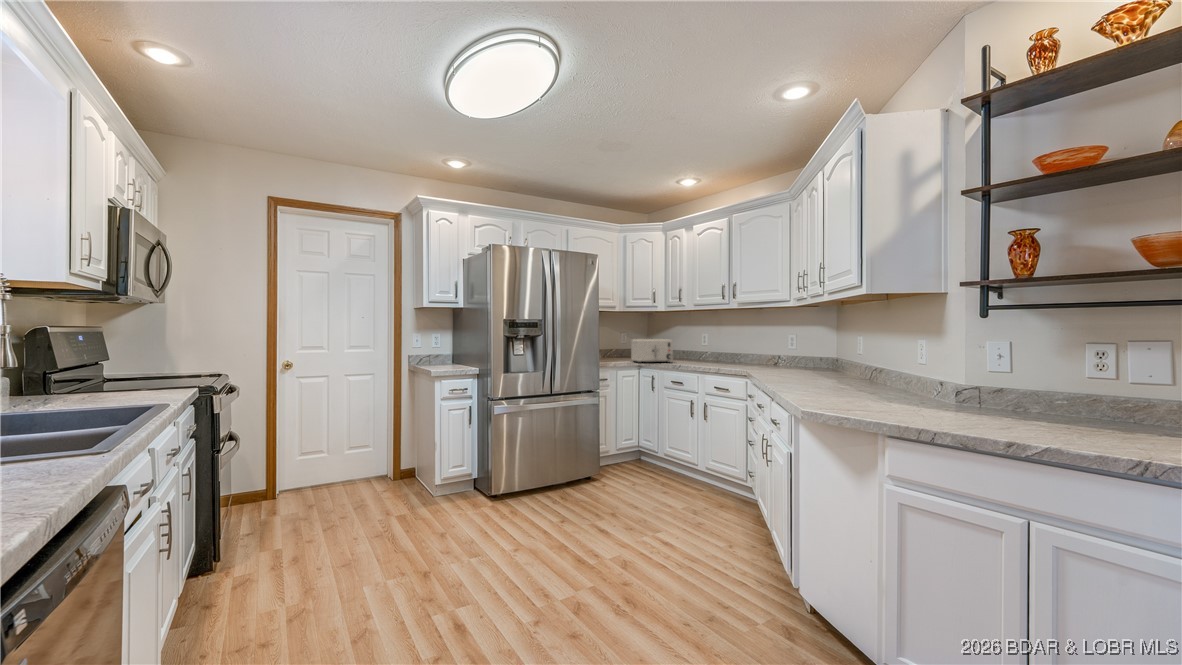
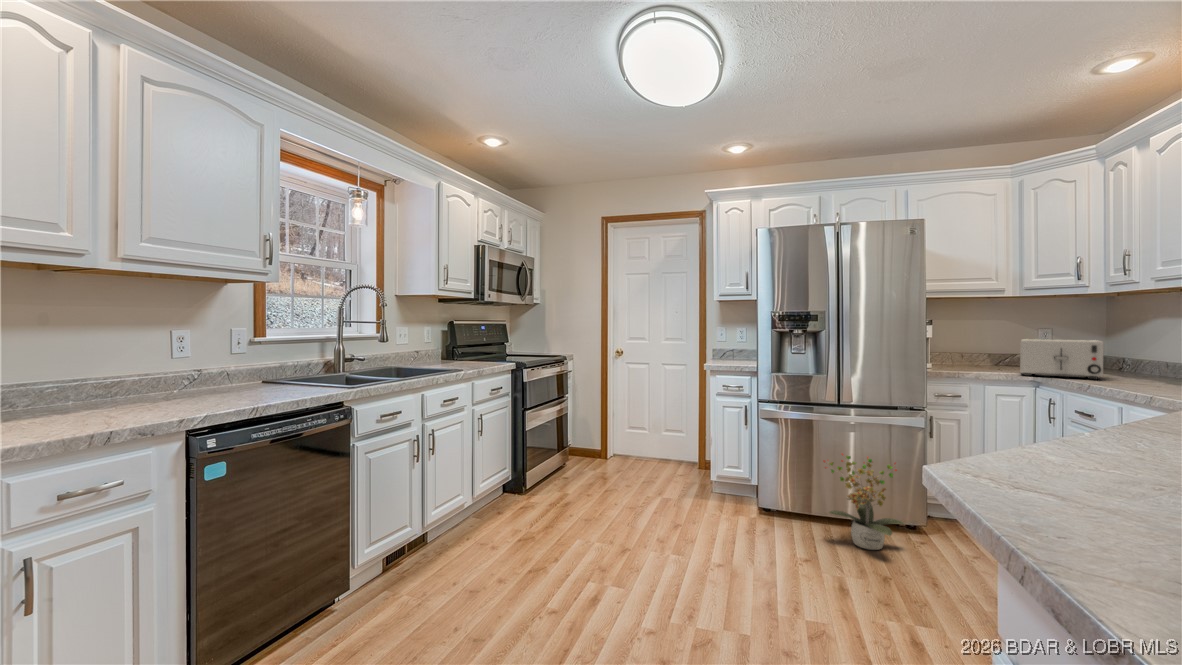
potted plant: none [556,432,606,501] -> present [824,454,904,550]

